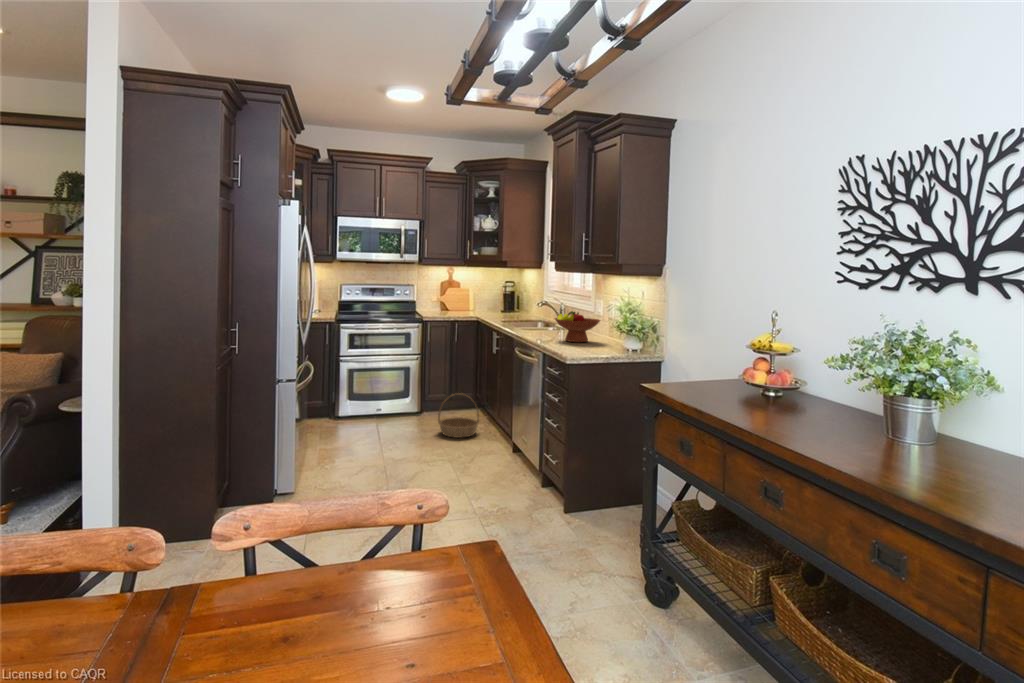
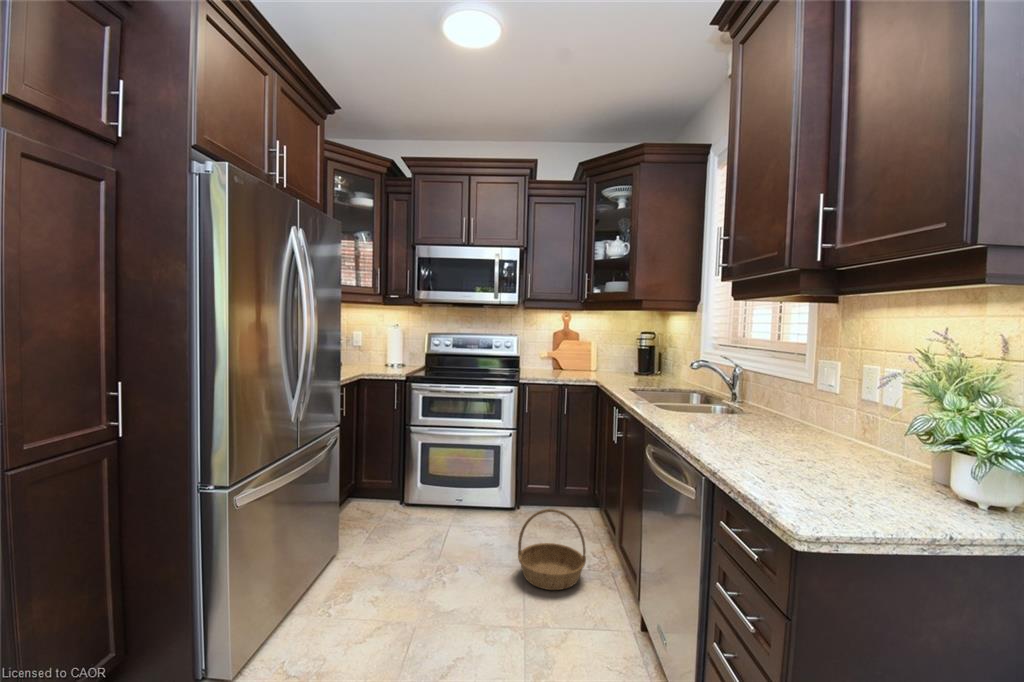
fruit bowl: present [555,311,600,342] -> none [733,387,861,466]

